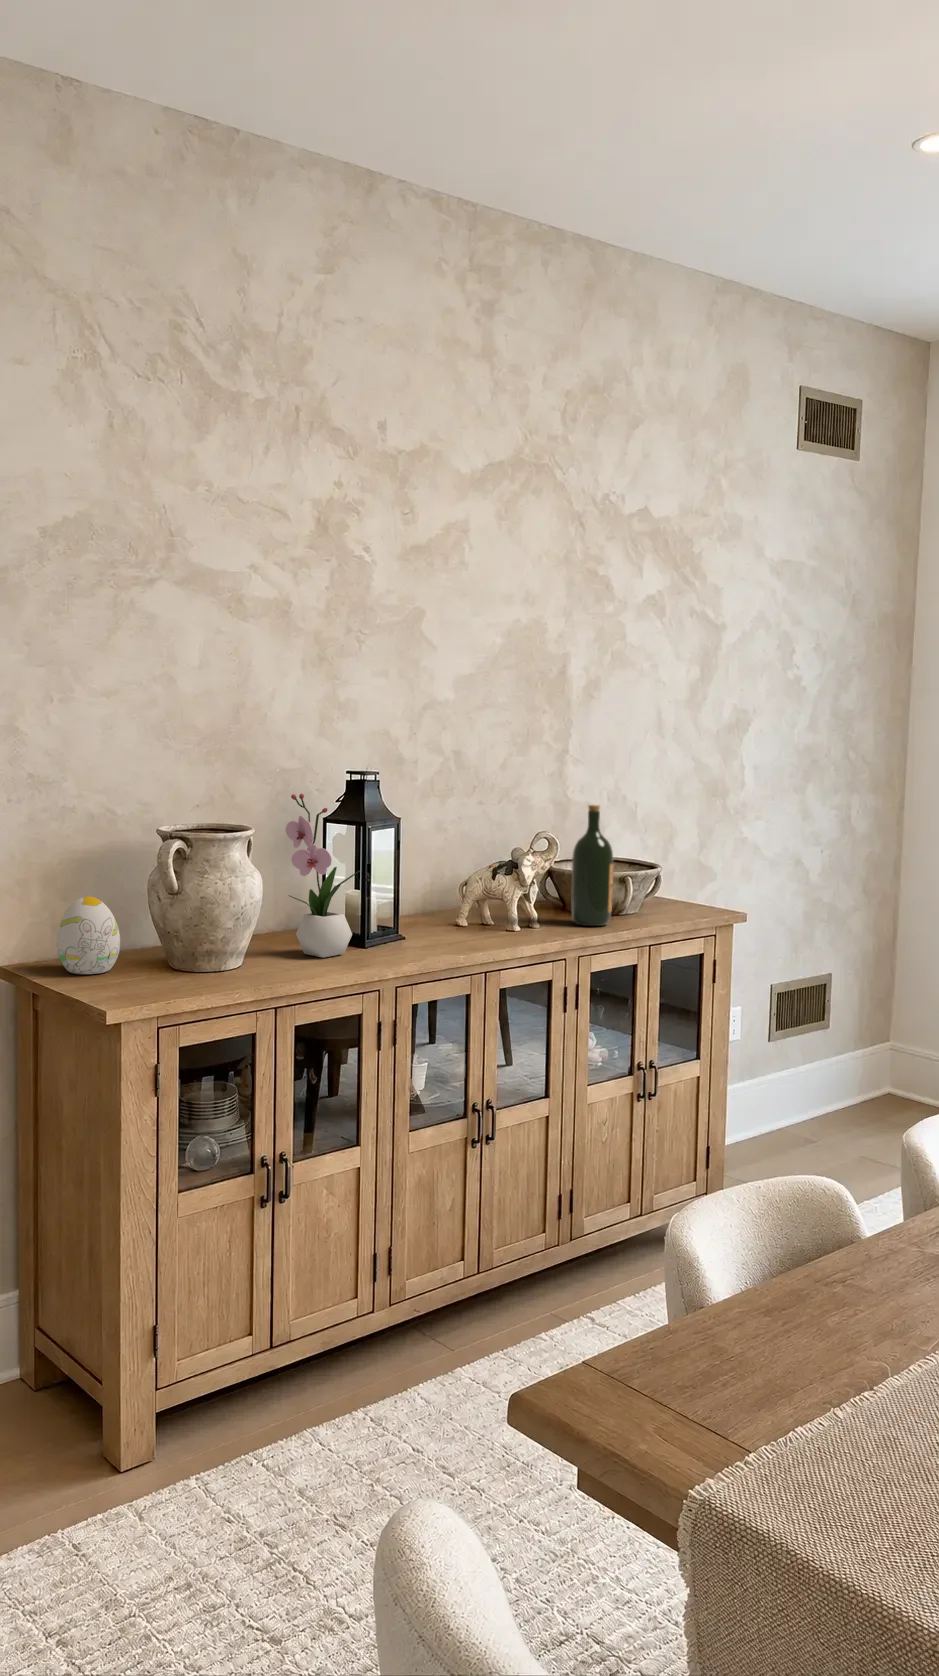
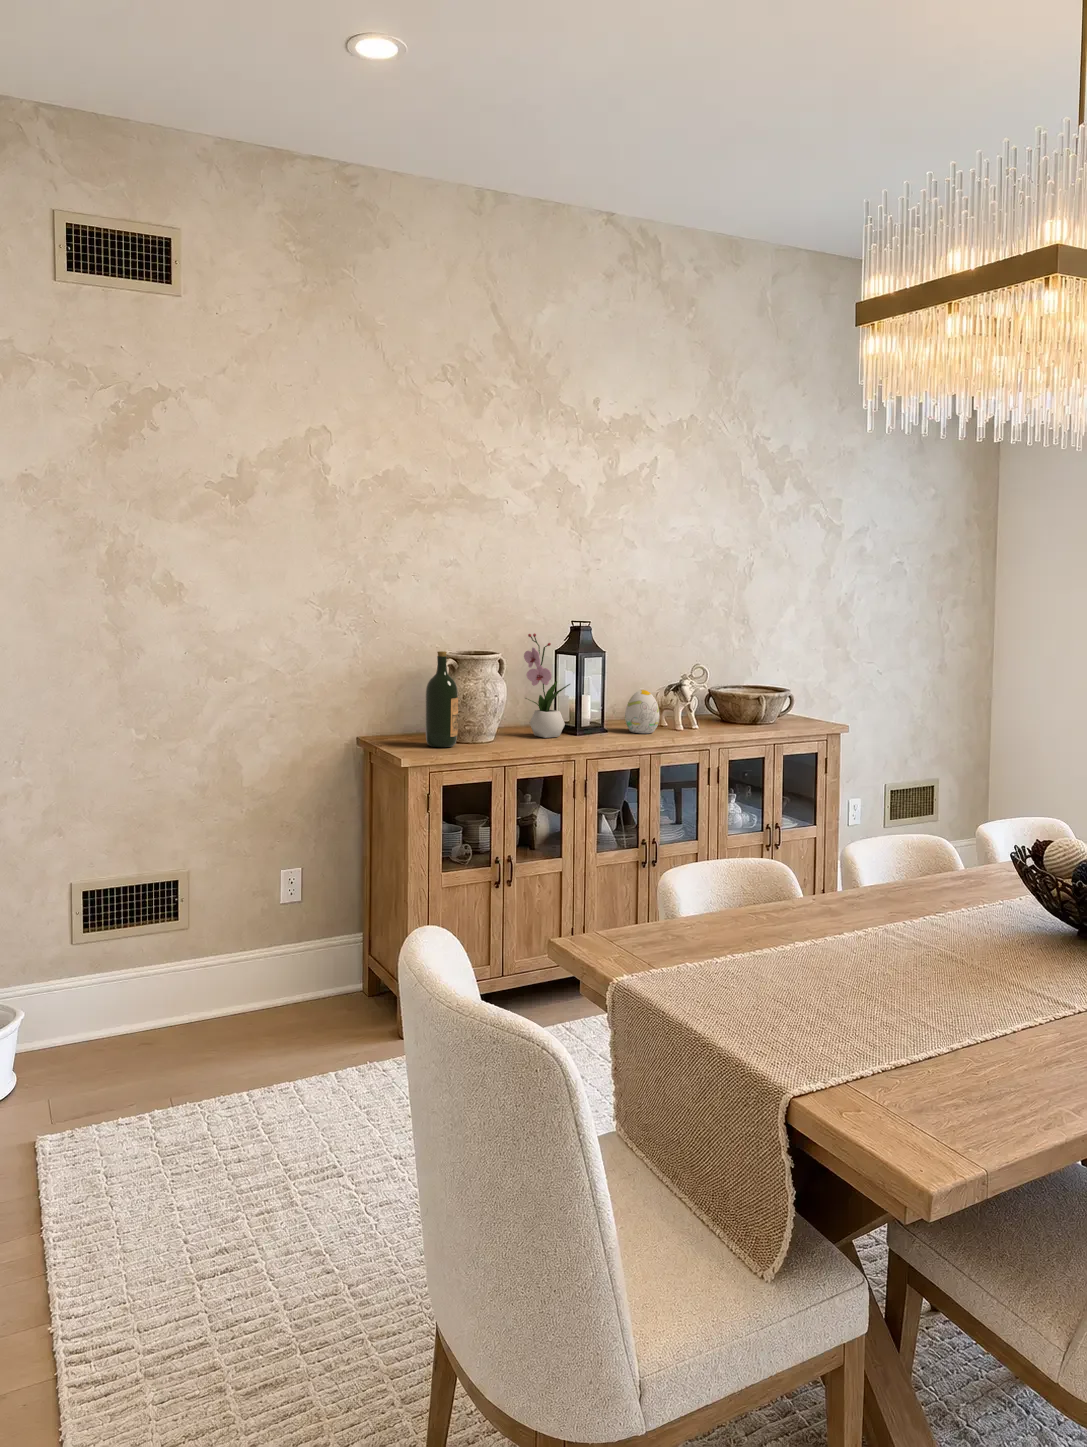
wine bottle: present [572,805,613,926] -> present [425,651,458,747]
decorative egg: present [57,896,120,974] -> present [625,690,660,733]

